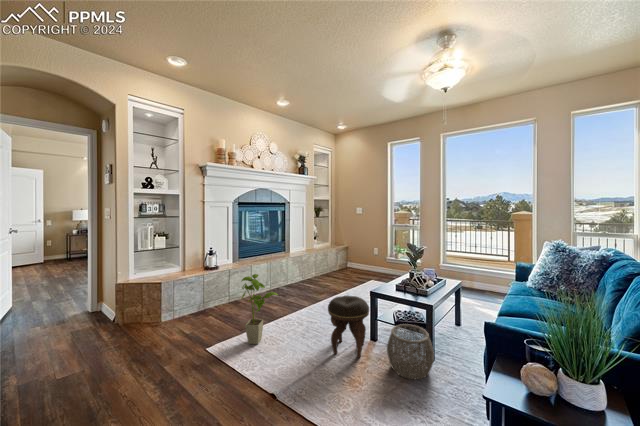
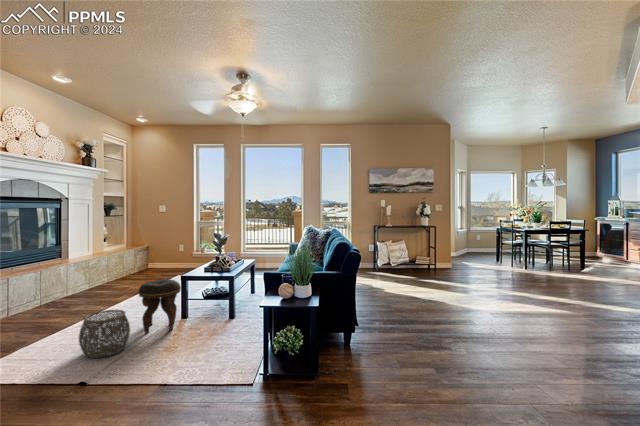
house plant: present [242,274,278,344] -> none [22,268,77,348]
woven basket: present [387,324,434,380] -> present [79,310,130,358]

